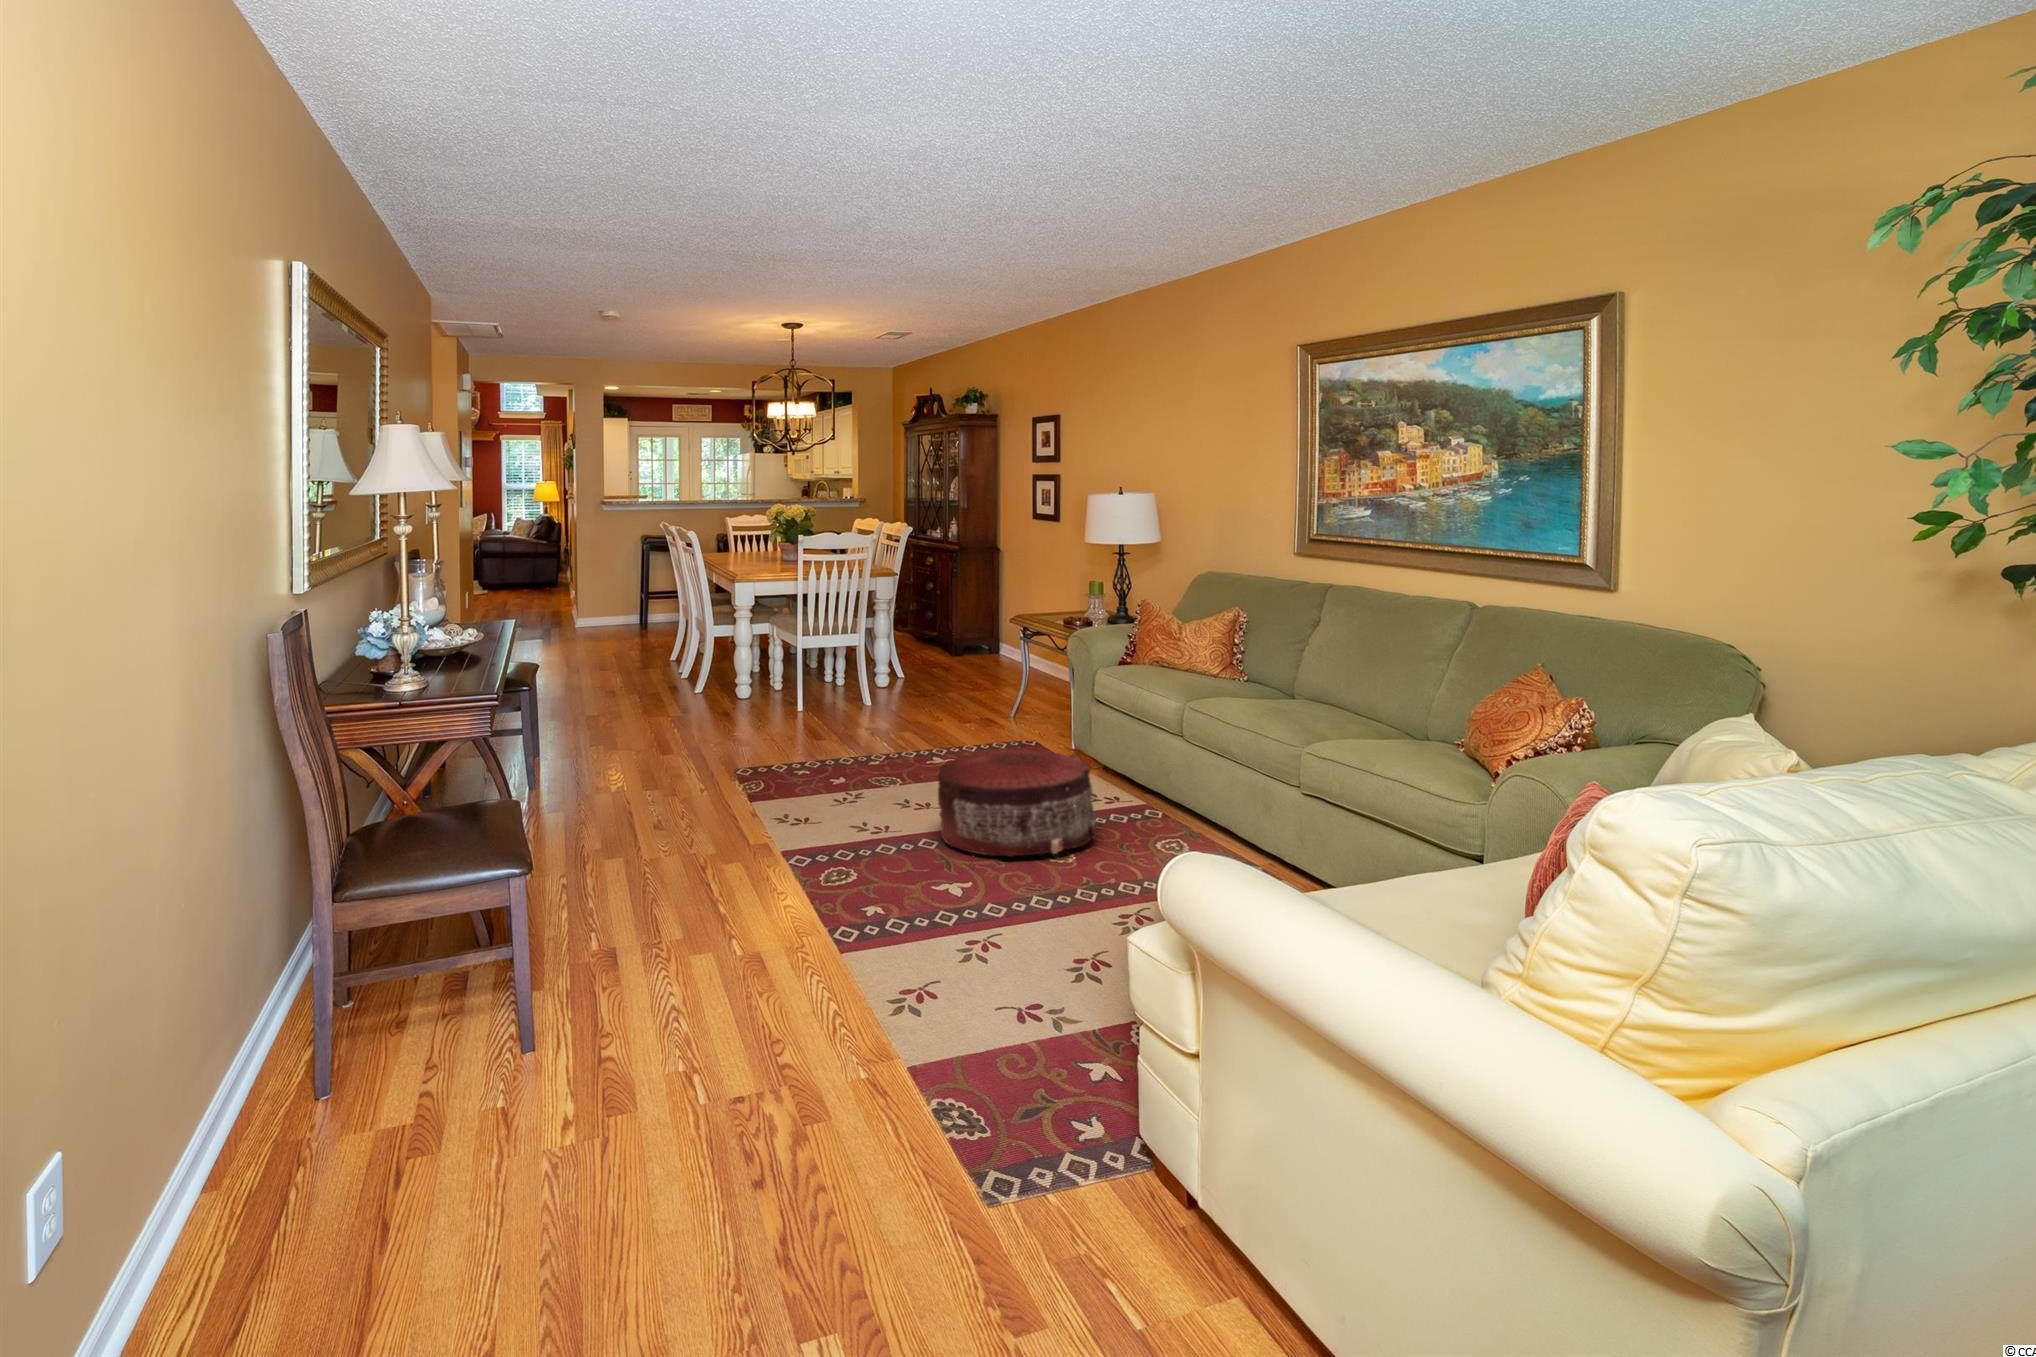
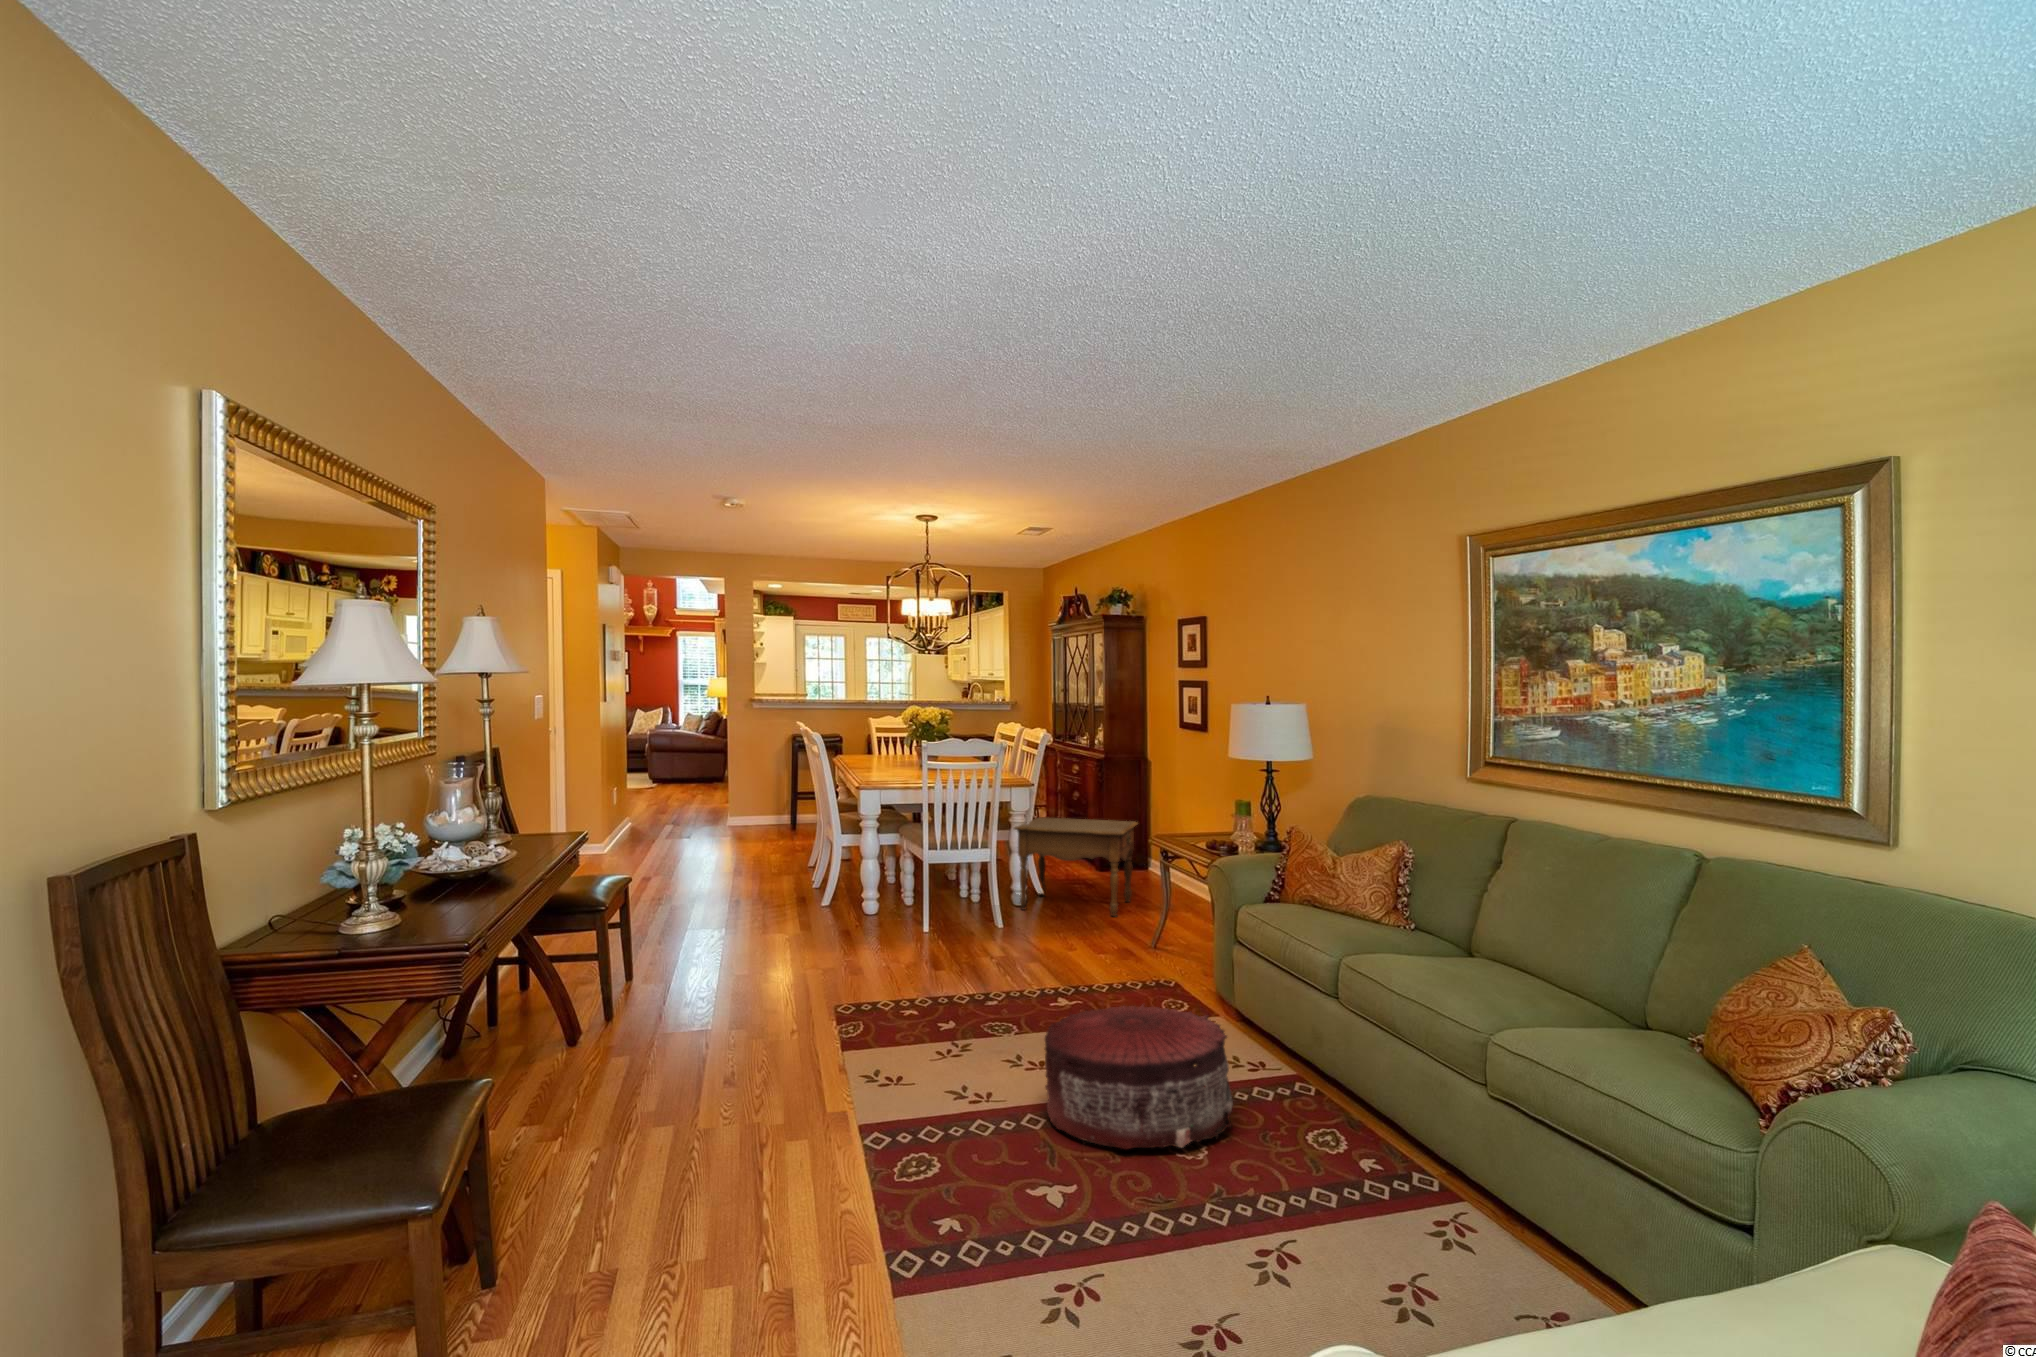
side table: none [879,607,996,695] -> present [1014,817,1137,916]

